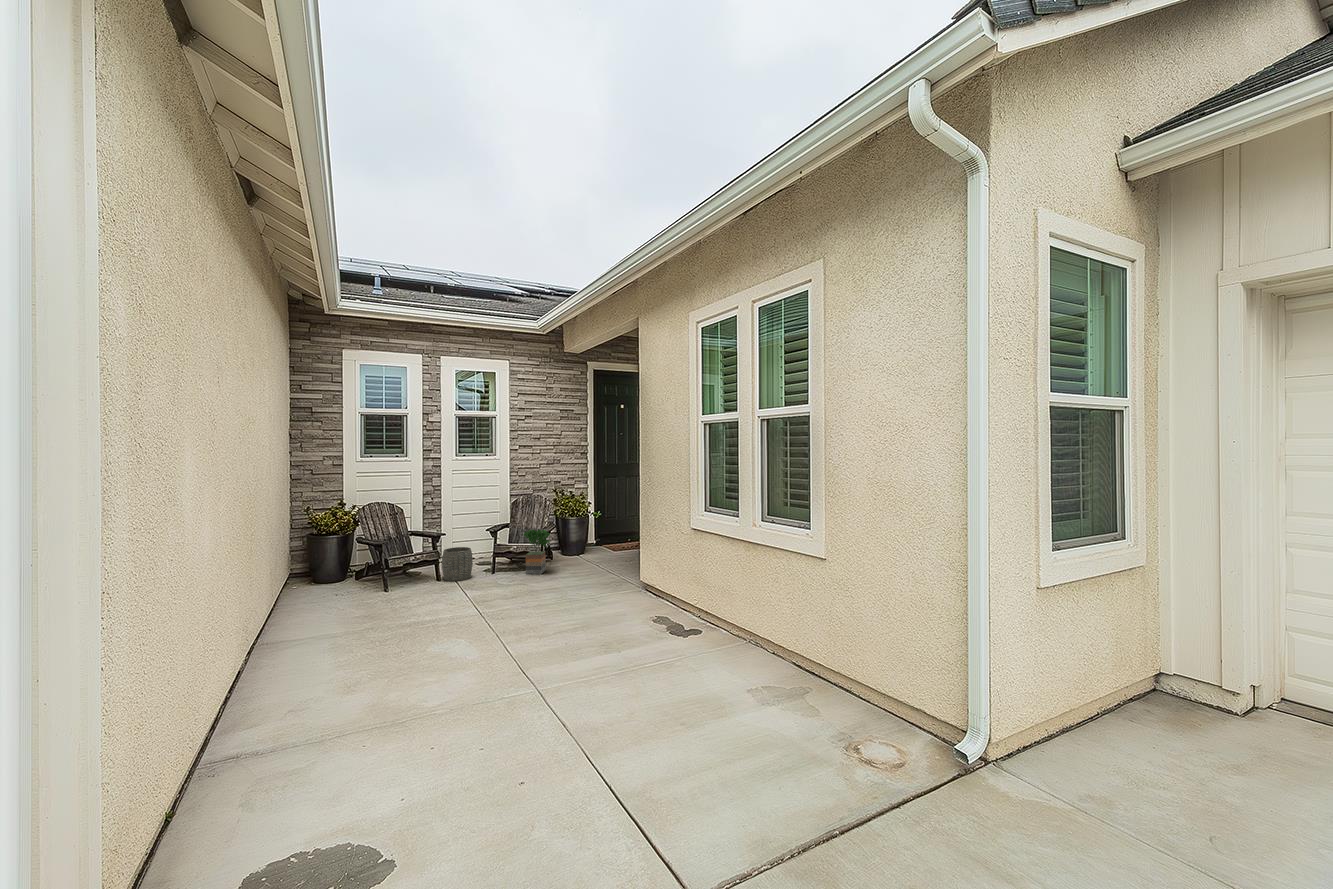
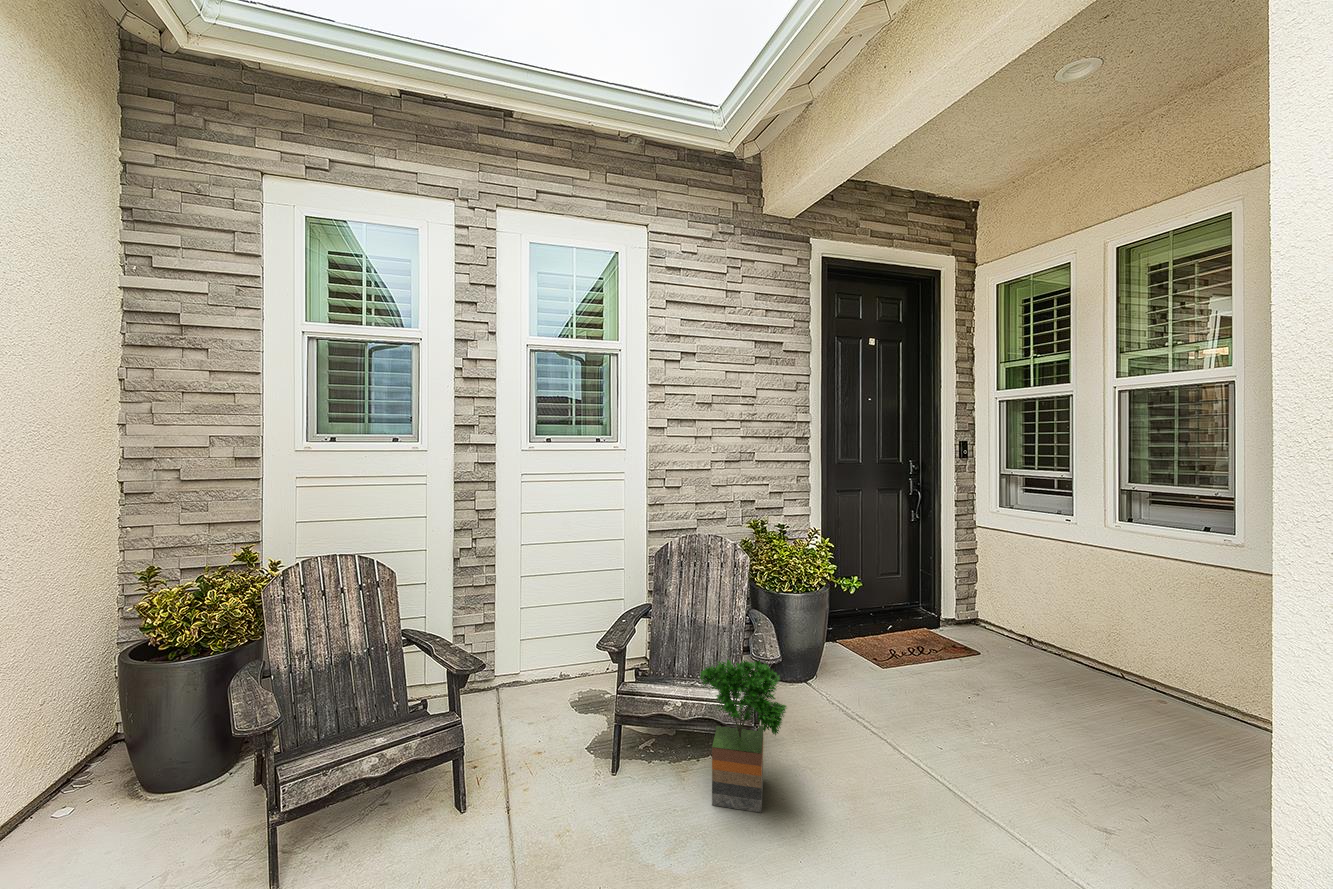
woven basket: present [442,547,473,581] -> none [465,703,556,837]

